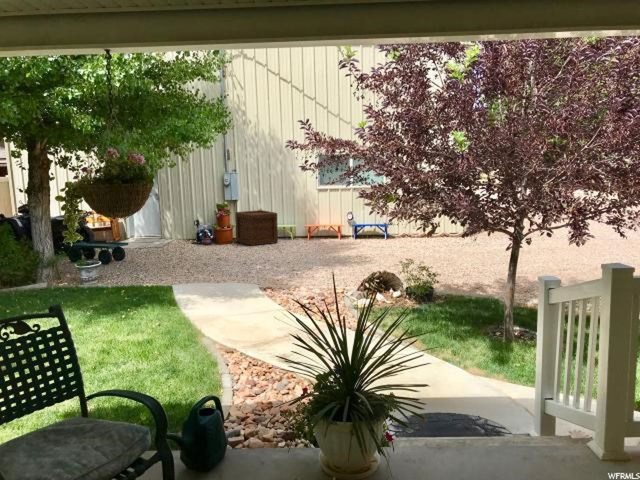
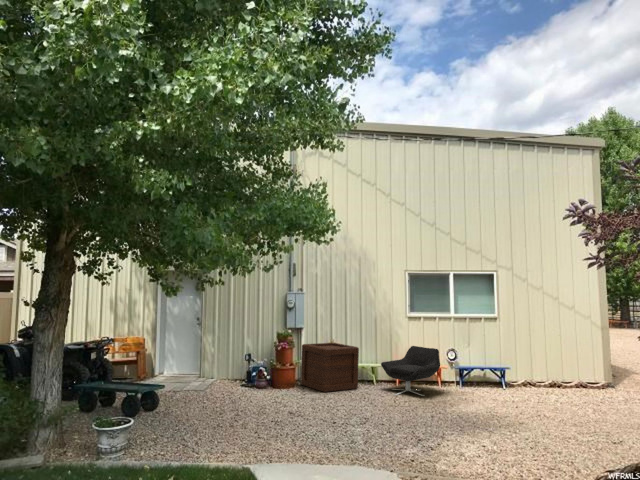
lounge chair: none [295,210,338,246] -> present [381,346,440,396]

